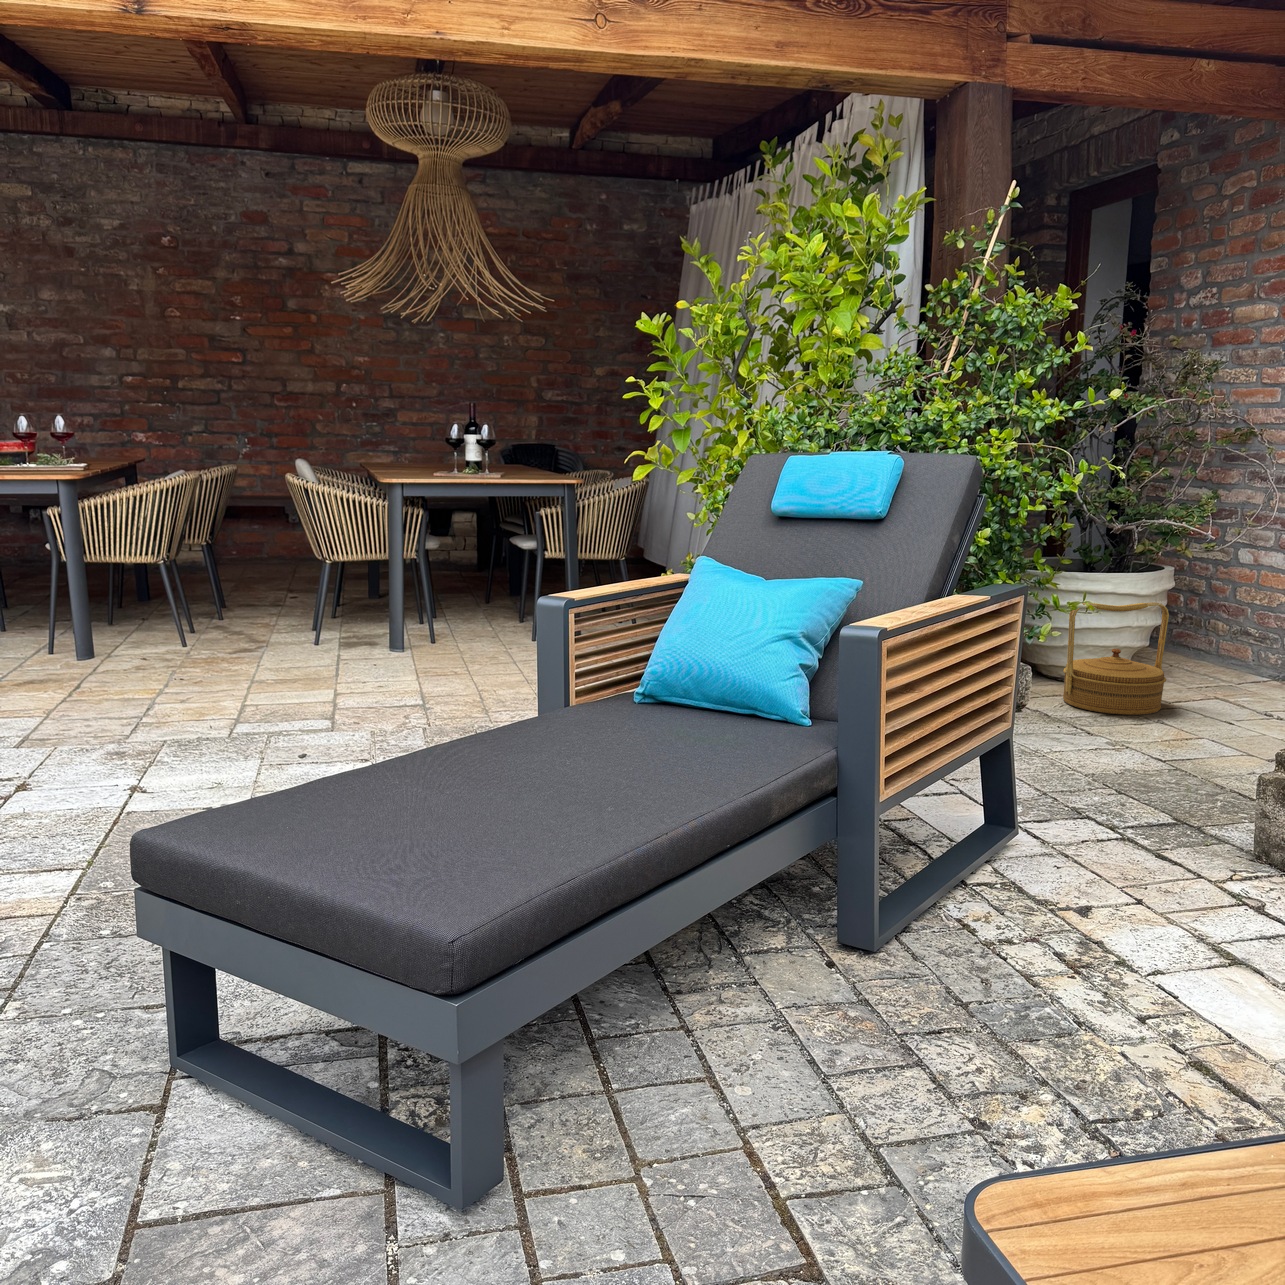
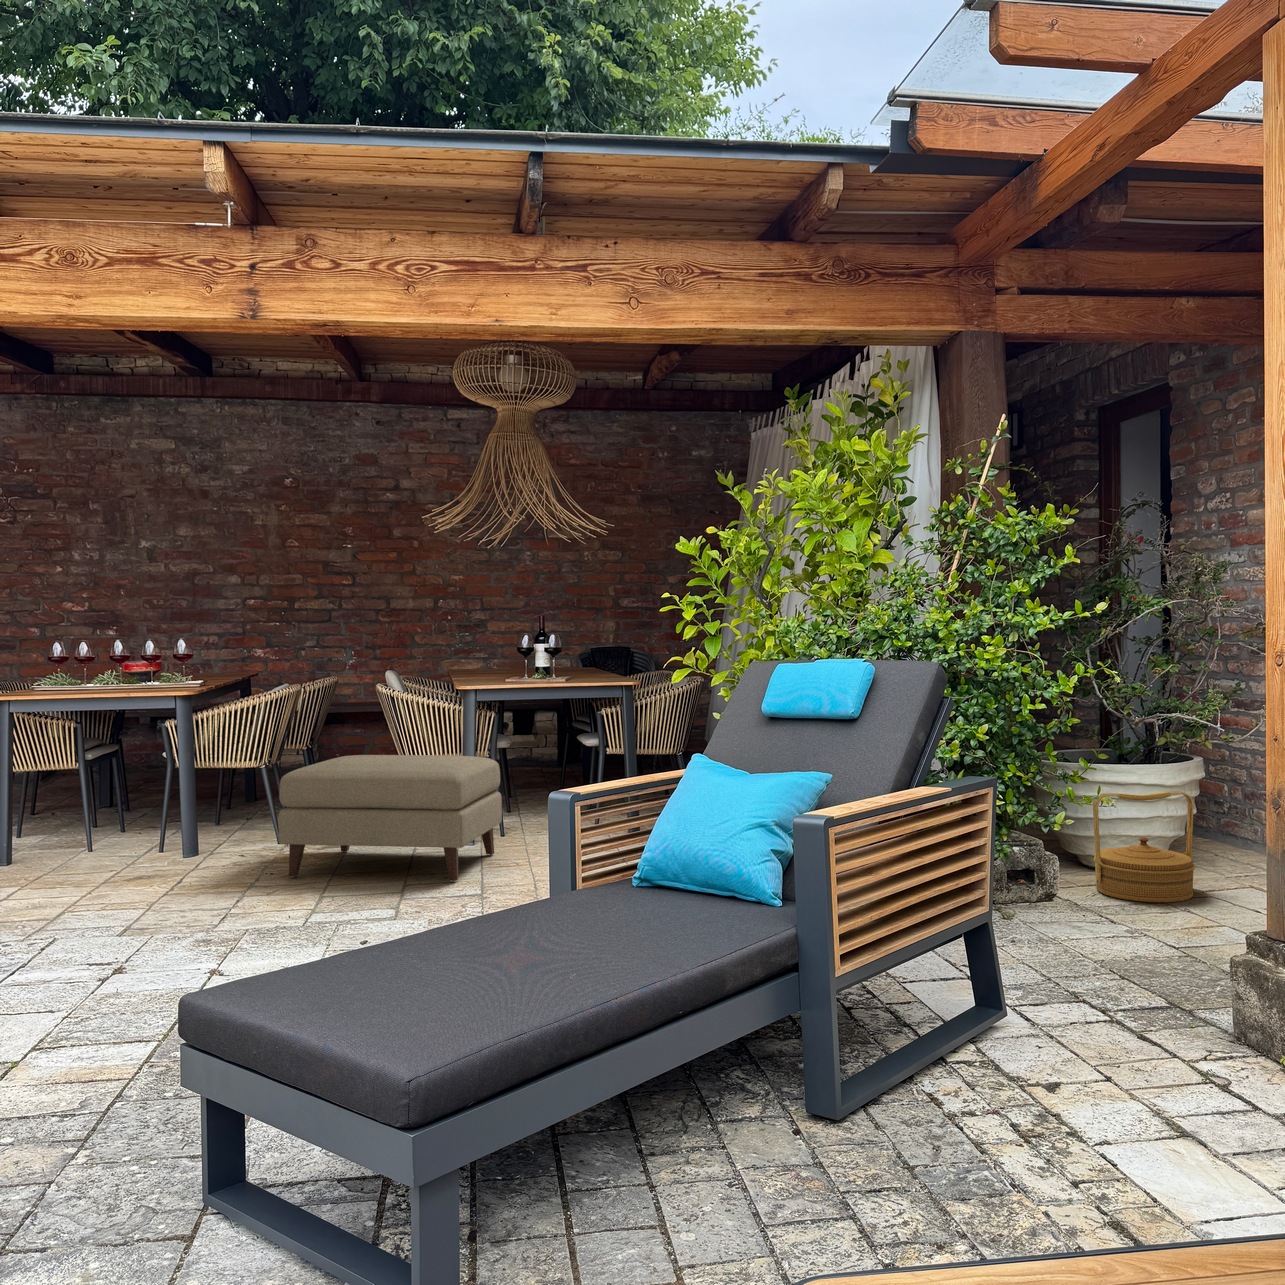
ottoman: none [189,551,436,689] -> present [278,755,502,882]

